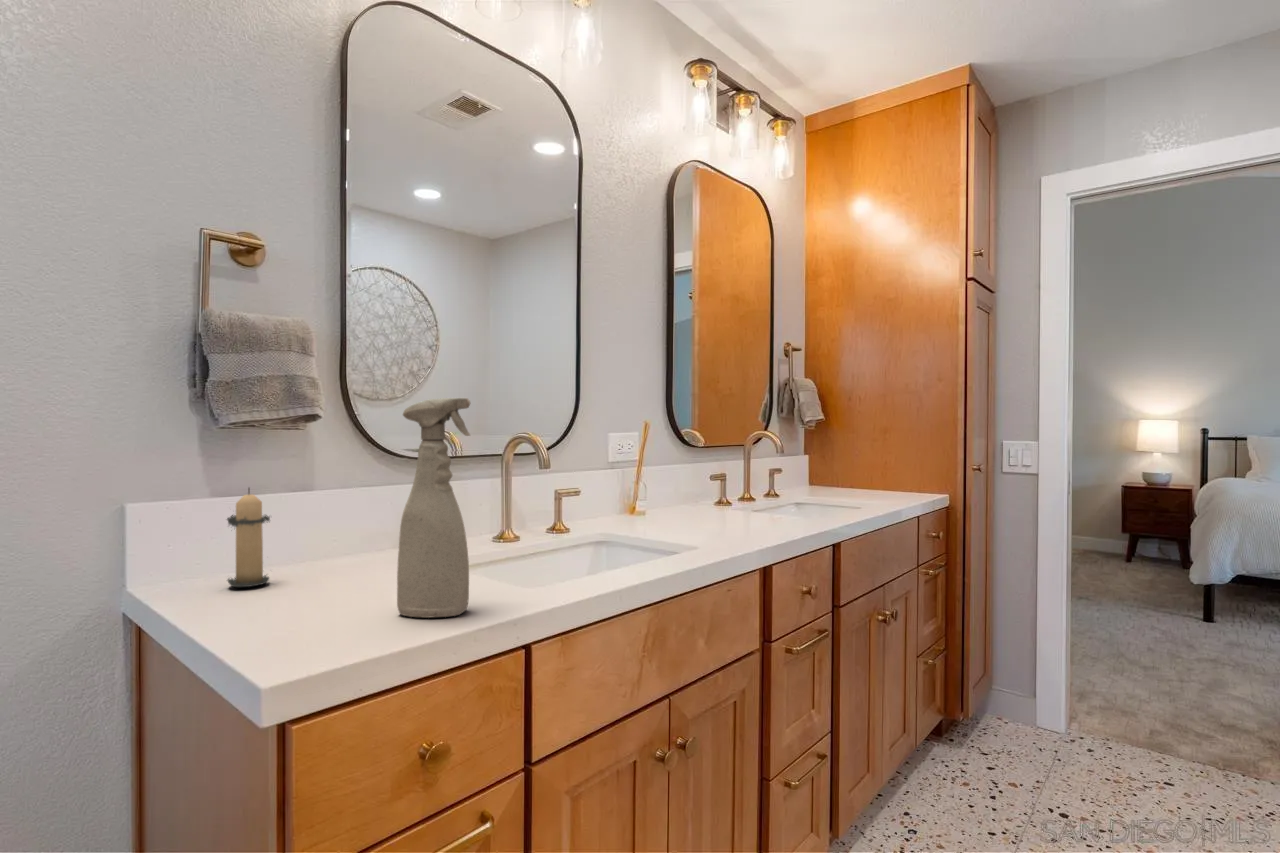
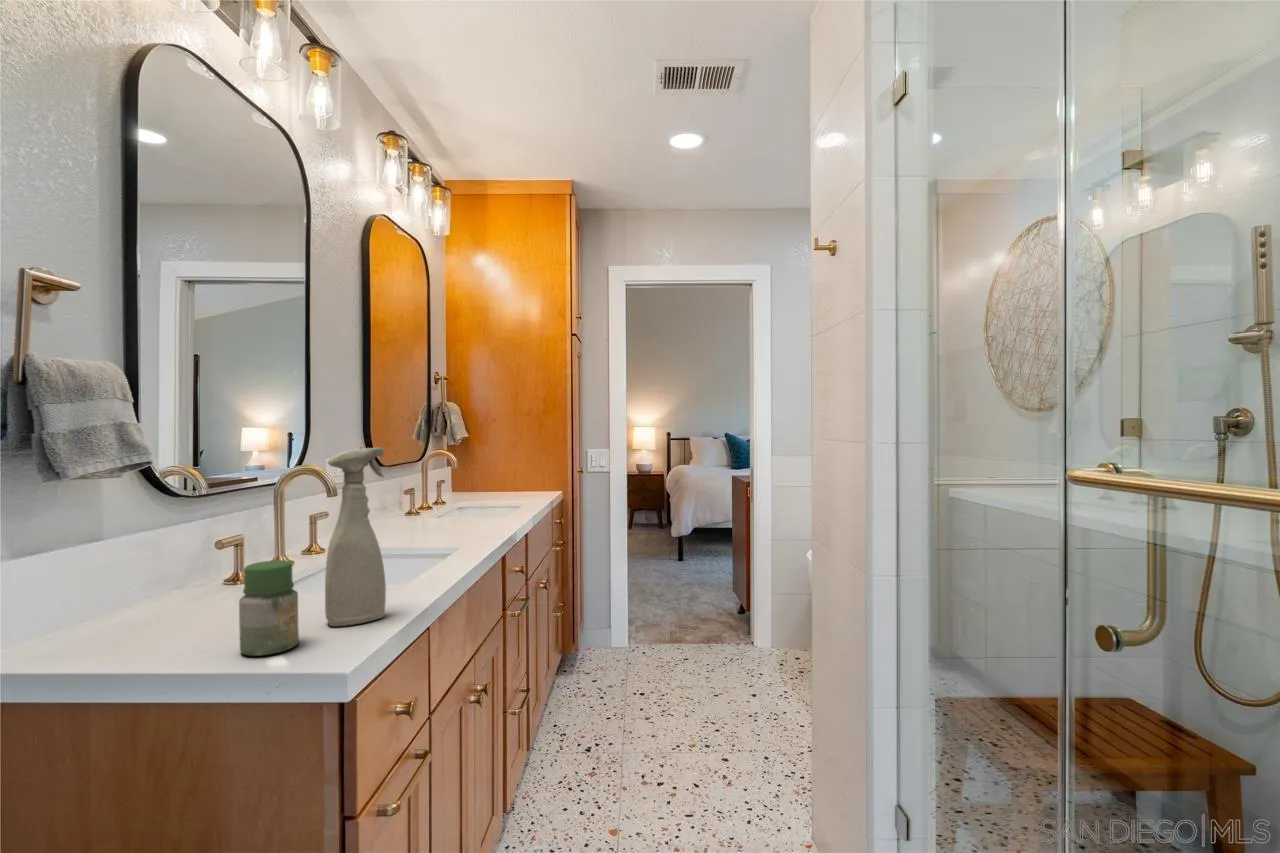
candle: present [227,488,270,587] -> none [57,542,123,649]
jar: none [277,524,343,633] -> present [239,560,299,656]

